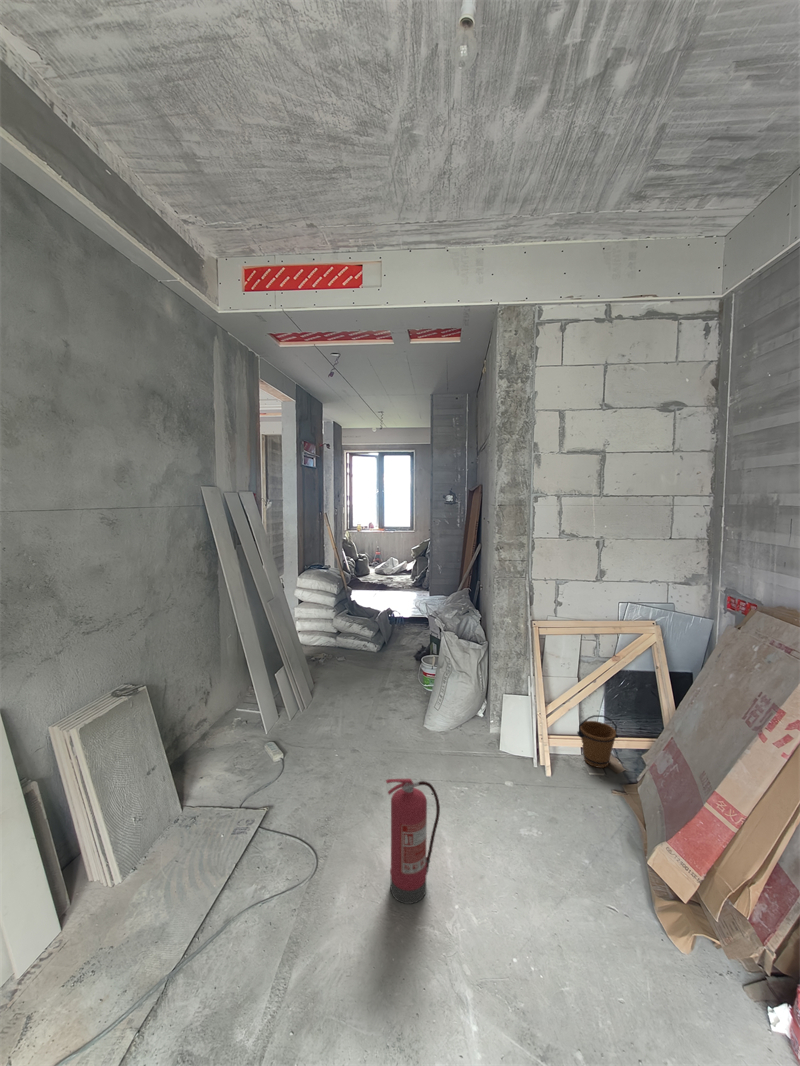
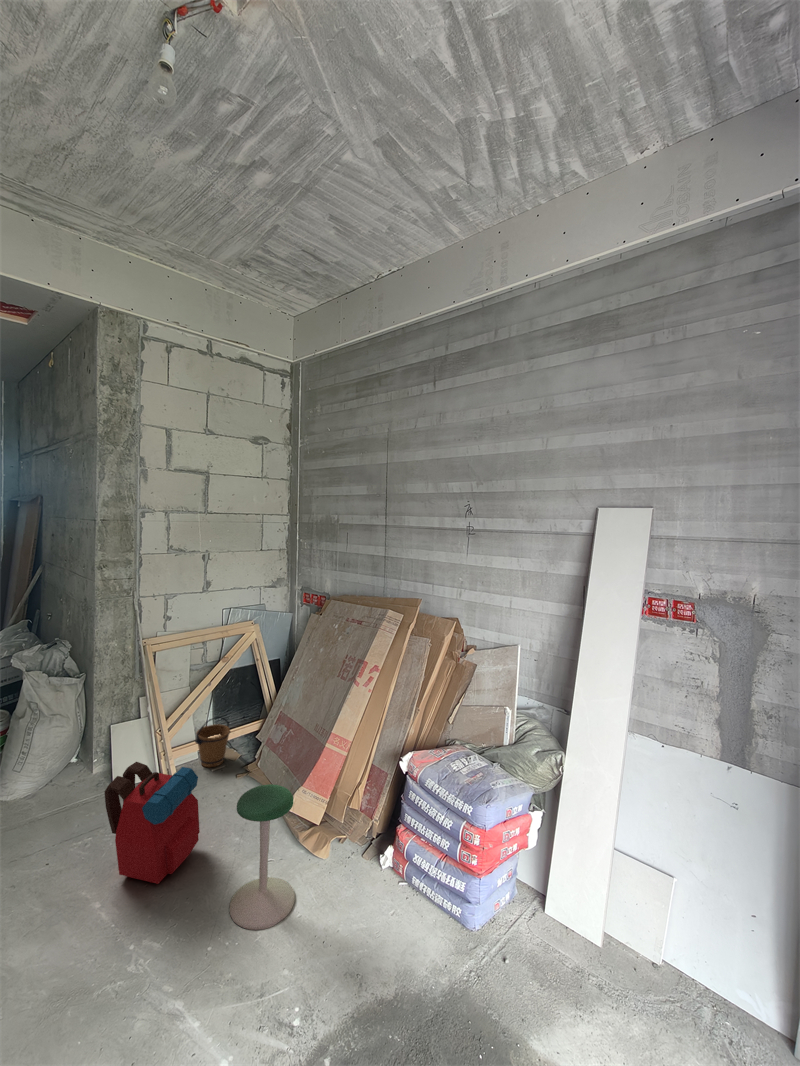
backpack: none [466,731,549,857] -> present [105,762,200,884]
fire extinguisher: present [386,779,440,904] -> none [40,837,103,996]
stool: none [547,816,628,996] -> present [229,784,295,930]

